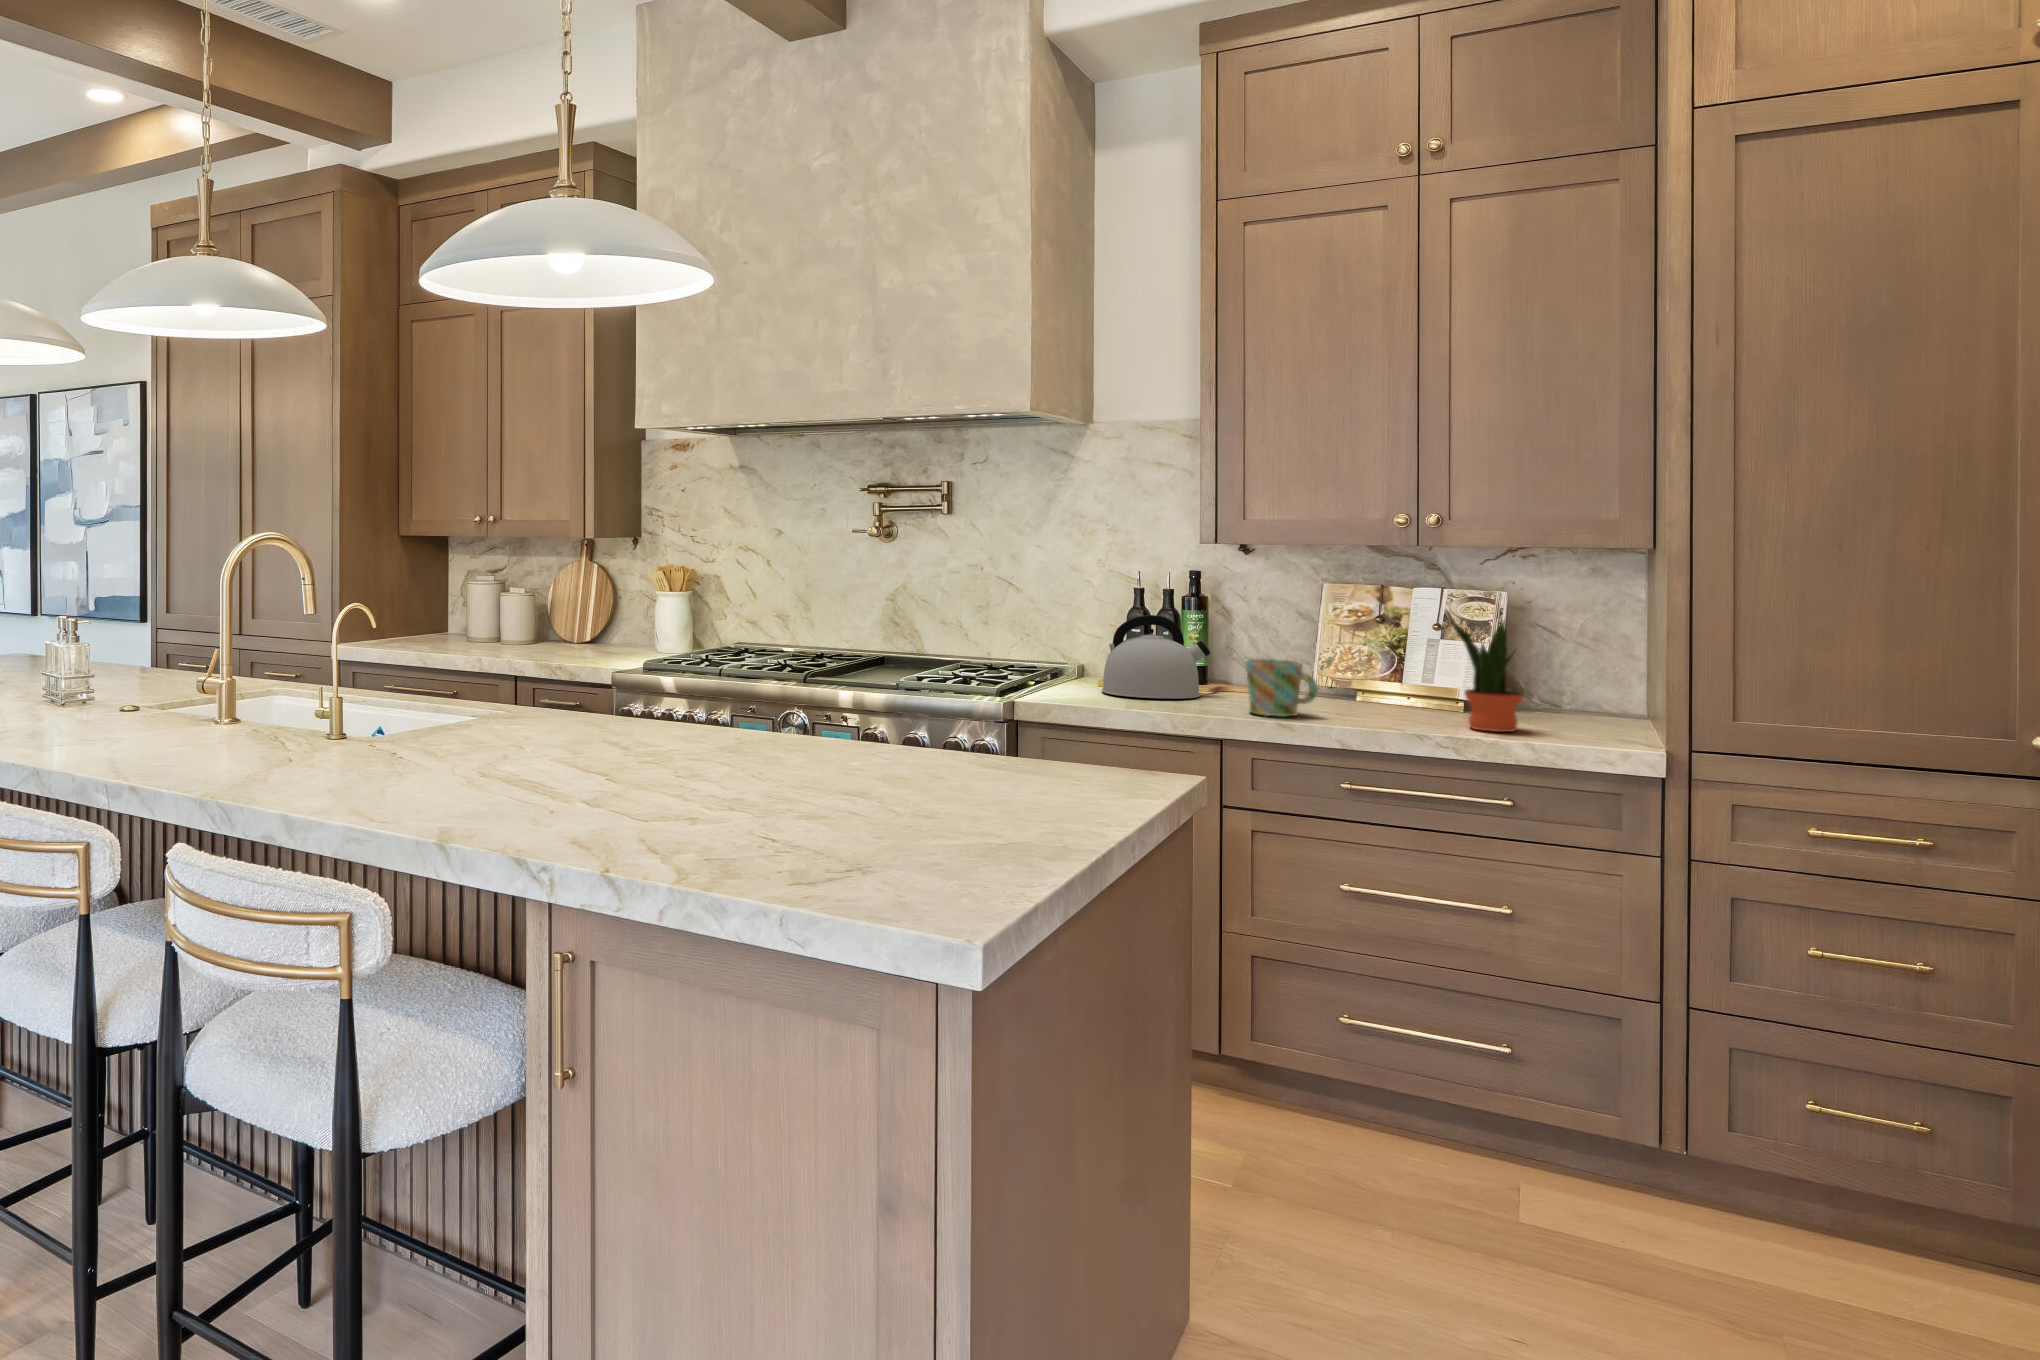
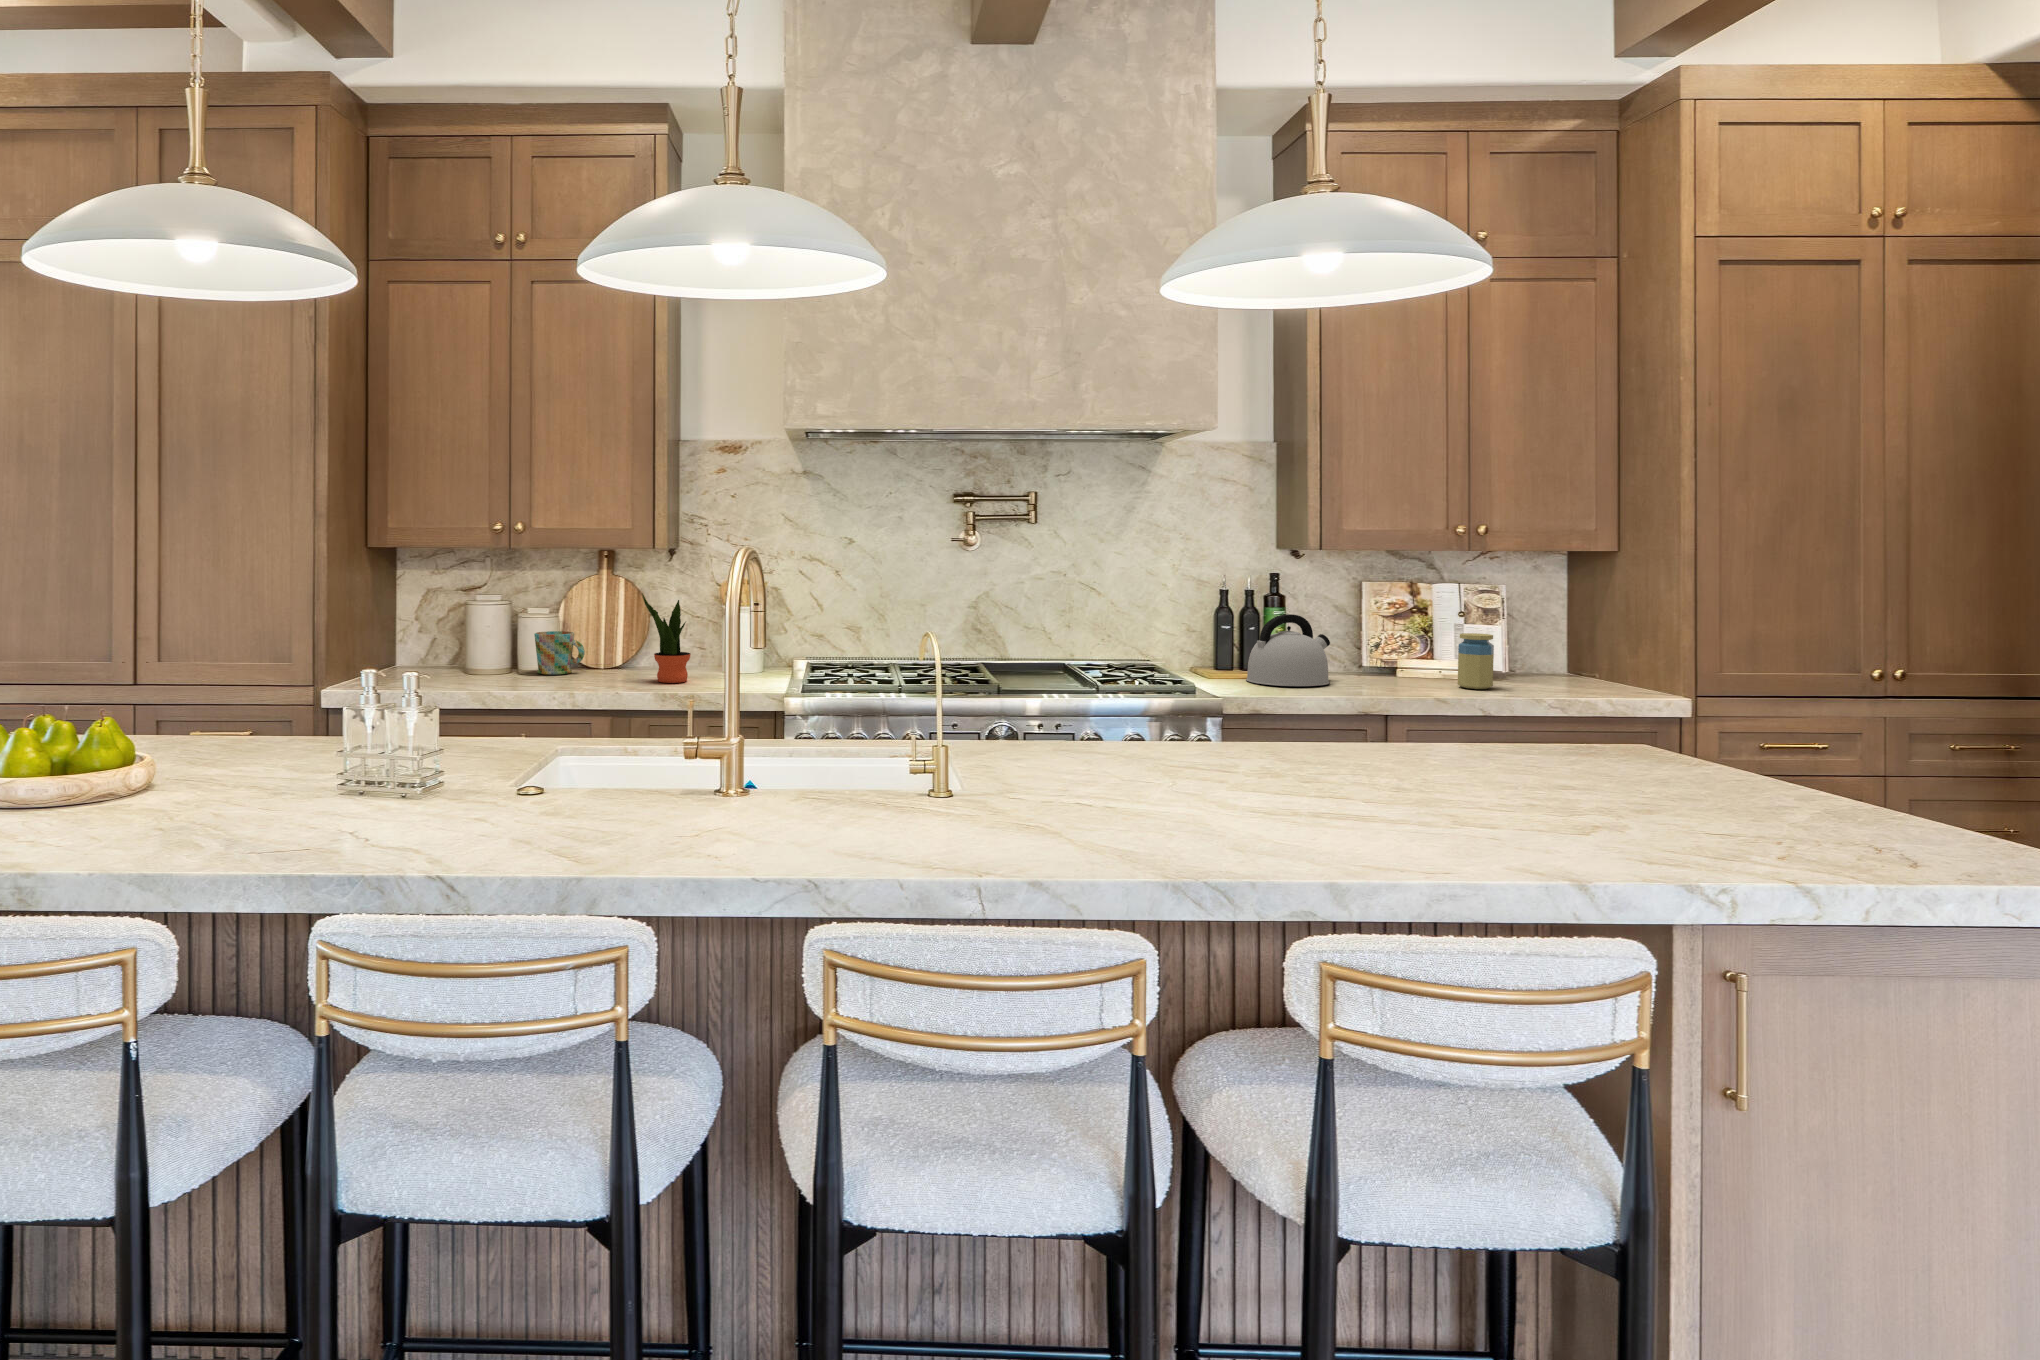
potted plant: present [1448,614,1523,732] -> present [642,594,691,683]
jar: none [1353,647,1398,718] -> present [1458,633,1494,689]
mug: present [1246,659,1318,717] -> present [534,631,585,674]

